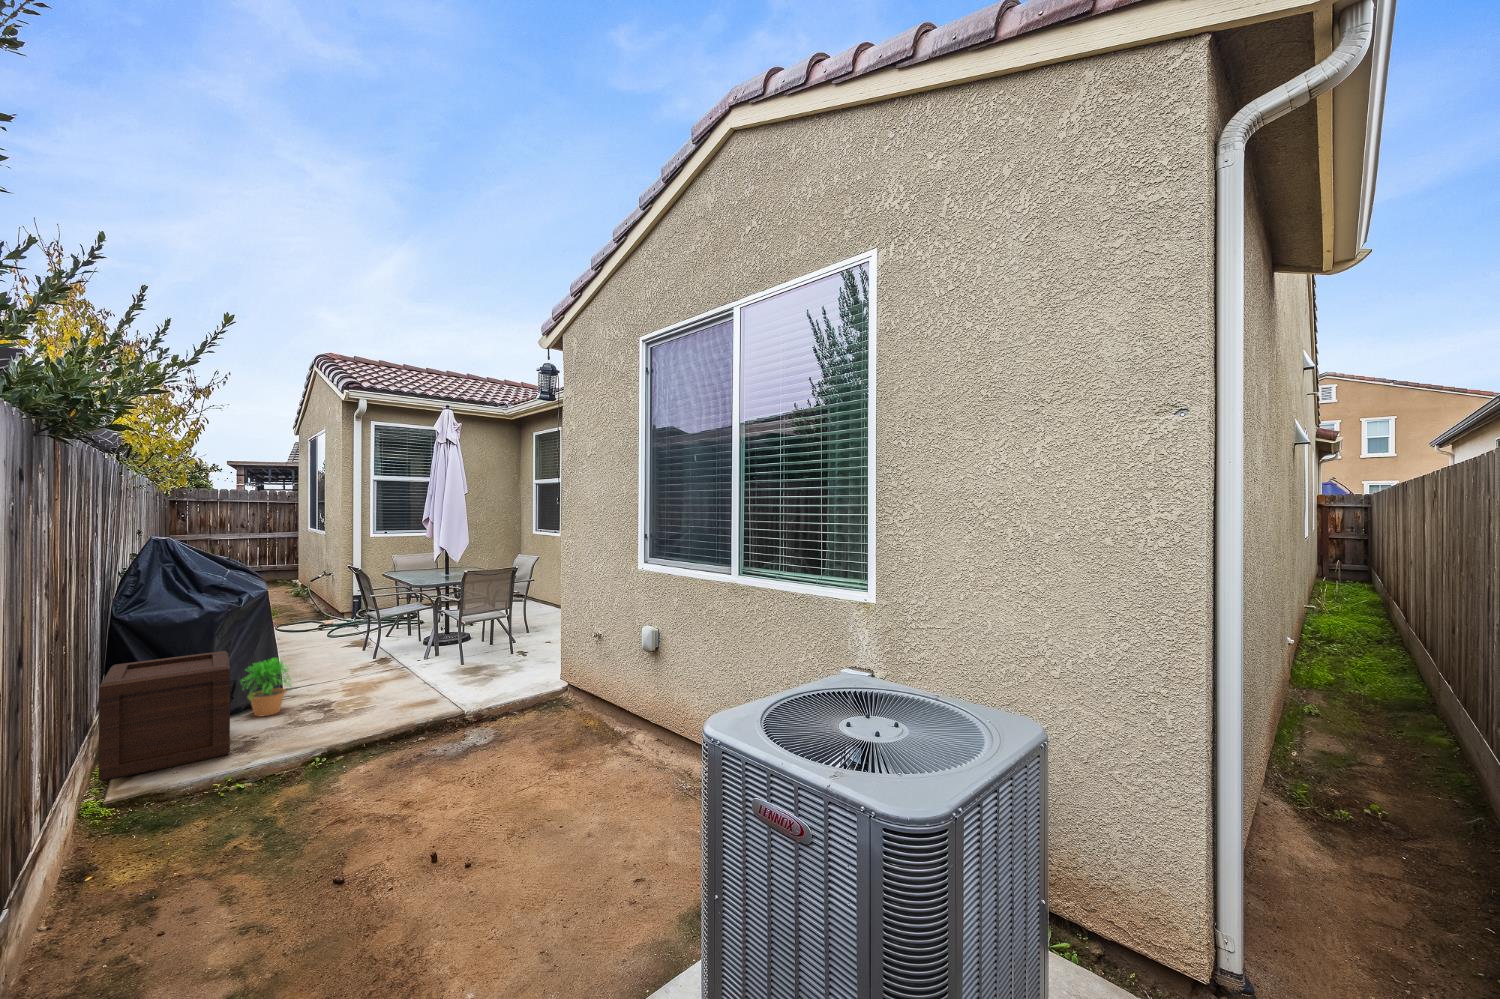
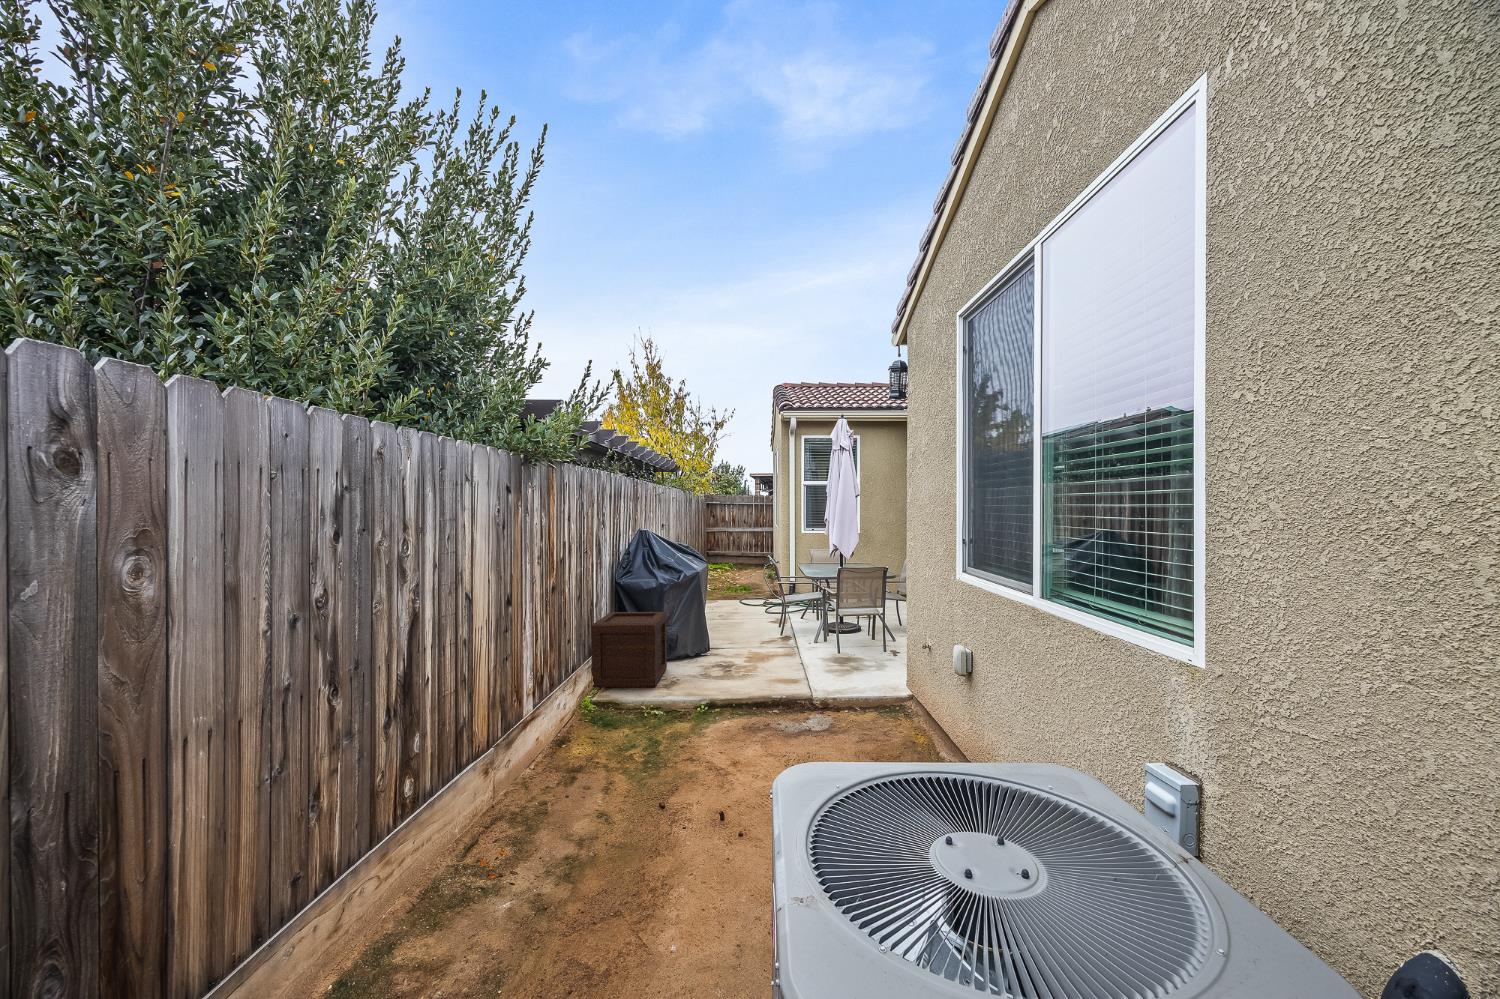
potted plant: present [242,658,292,716] -> none [676,621,711,664]

